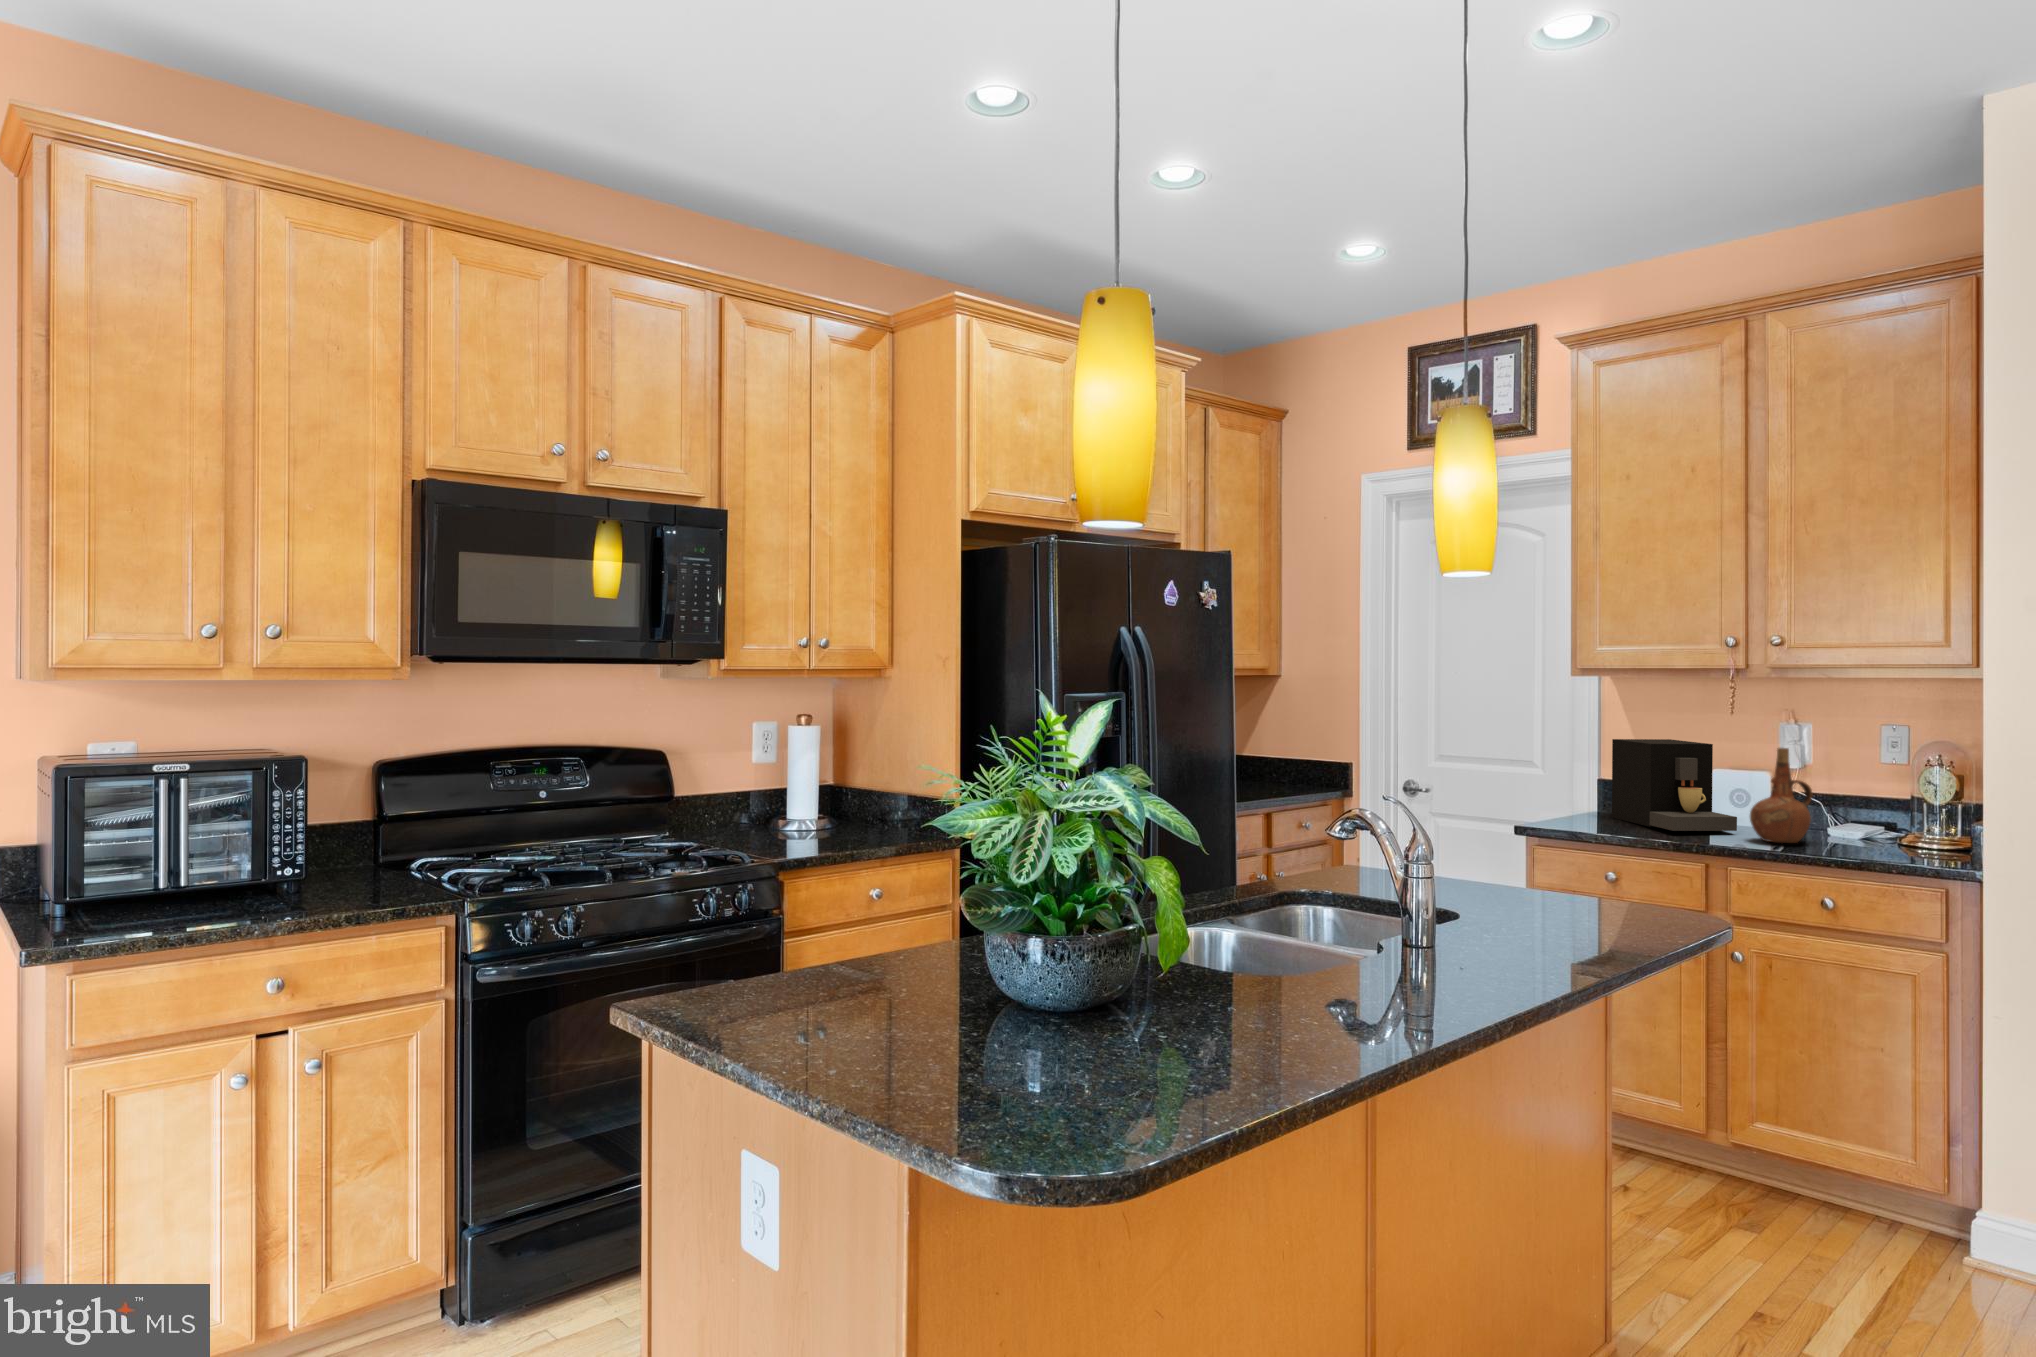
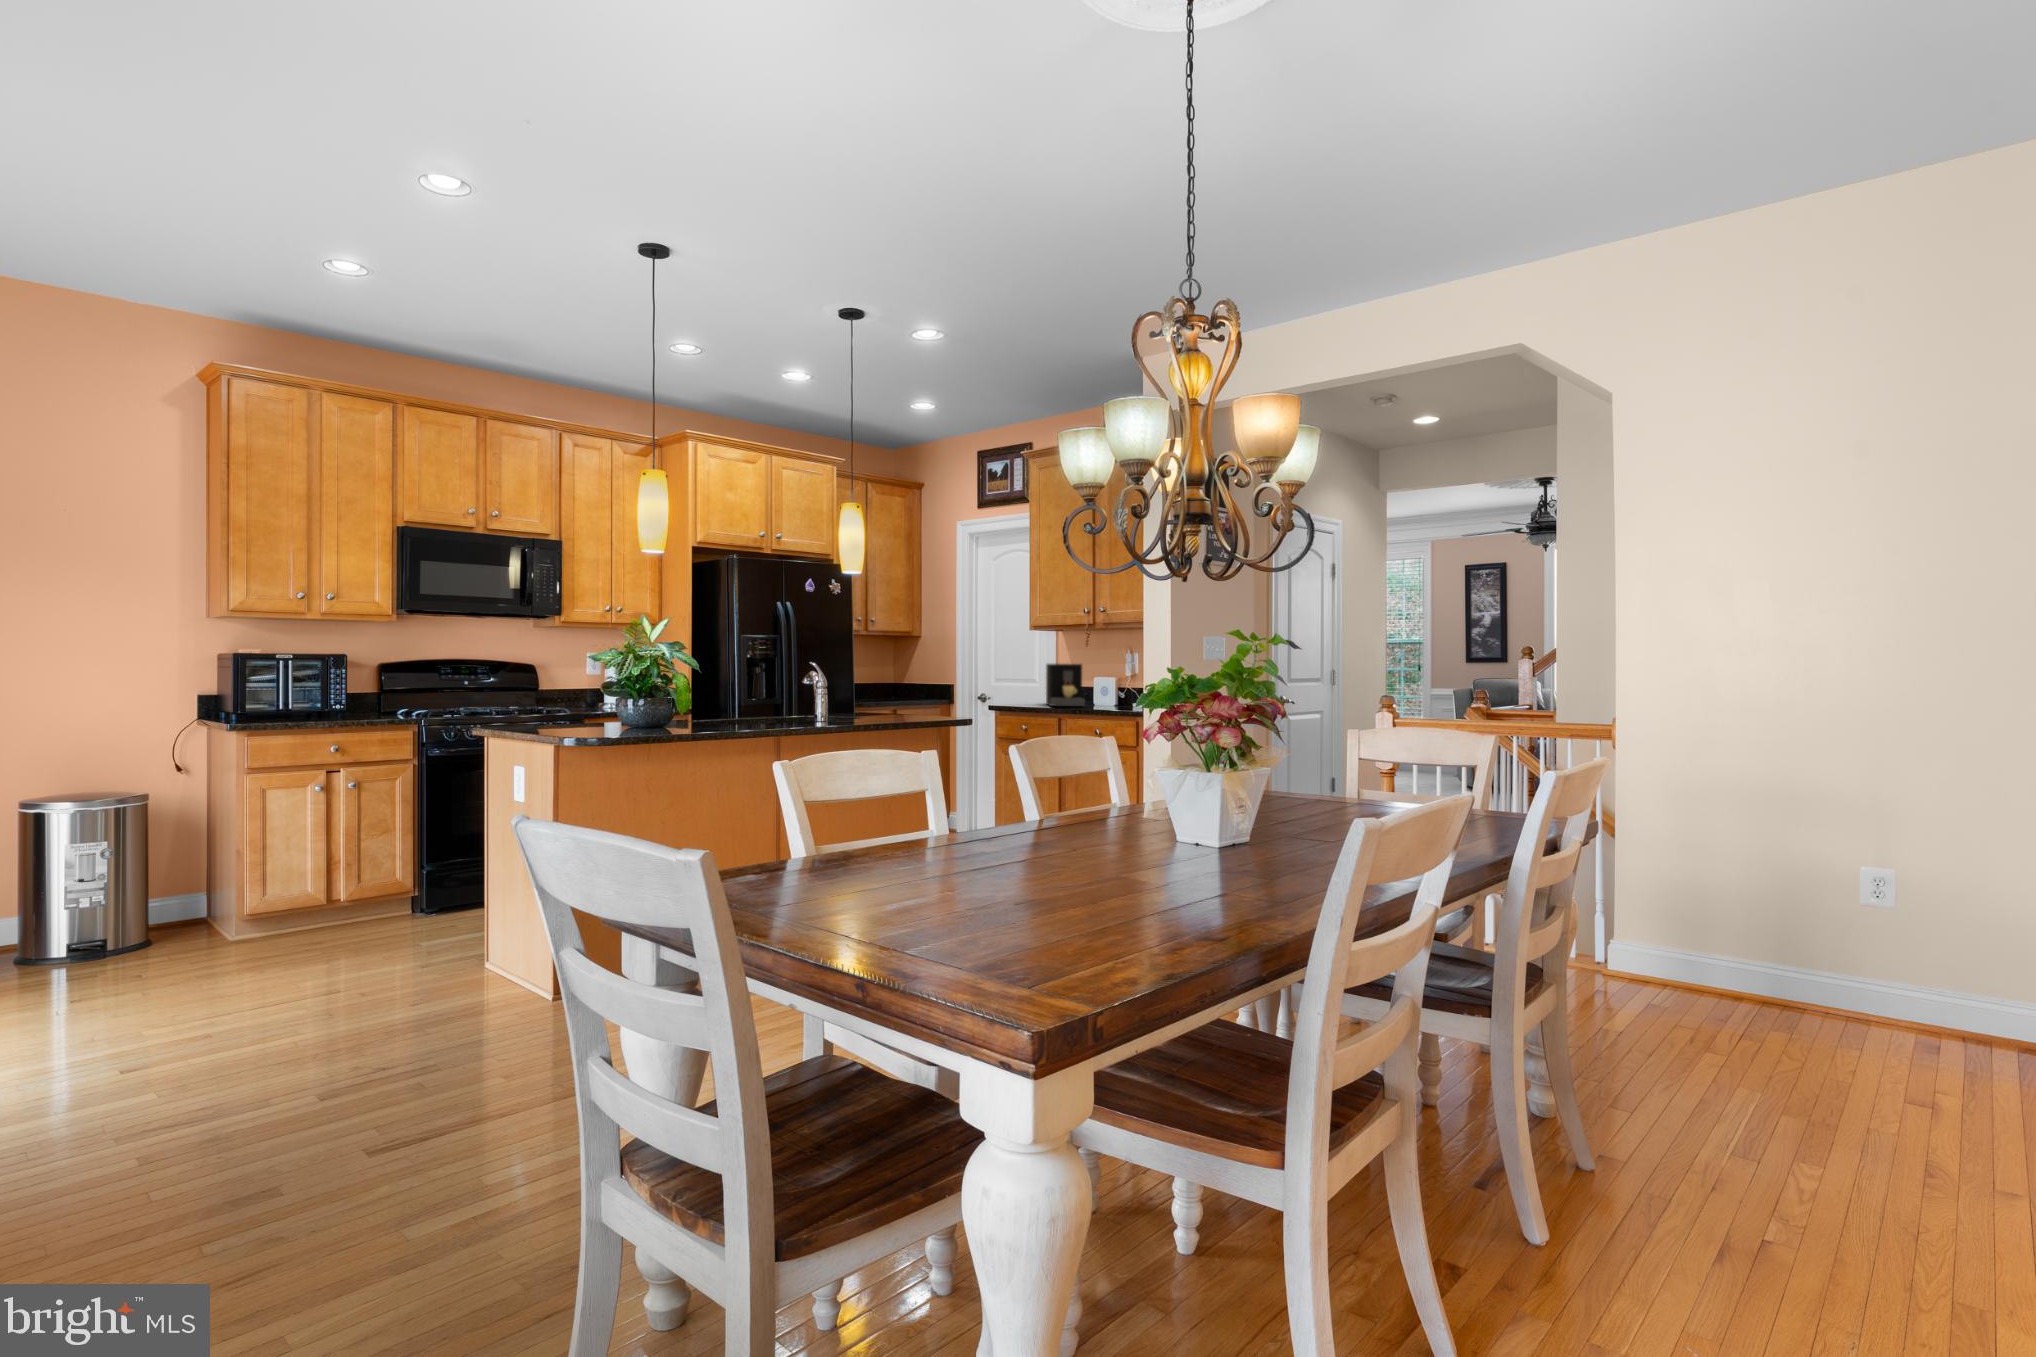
ceramic pitcher: present [1750,748,1813,843] -> none [1083,663,1110,709]

